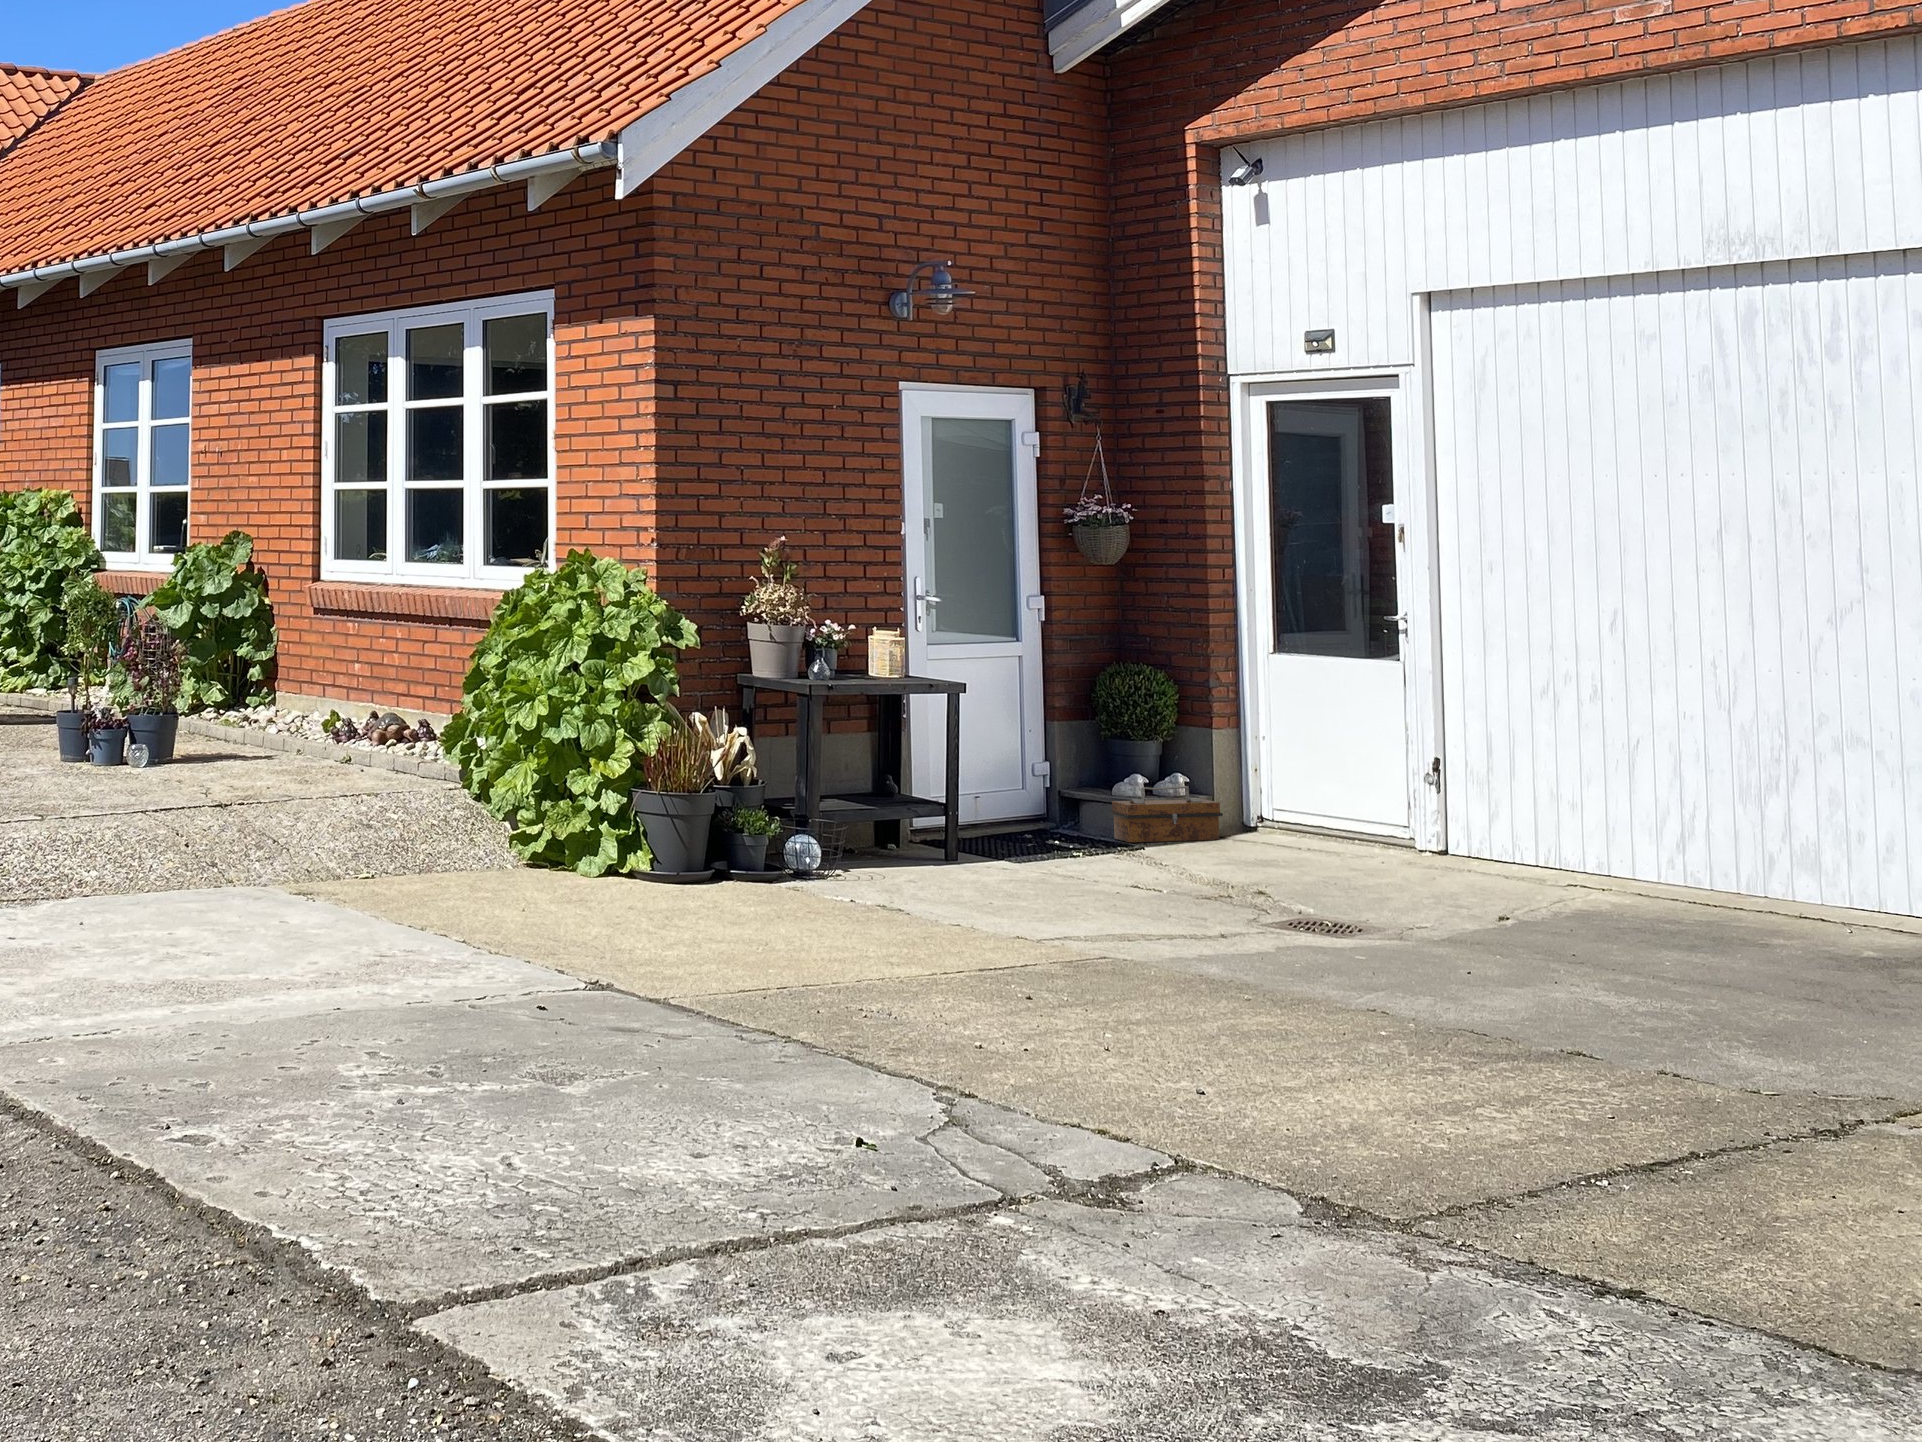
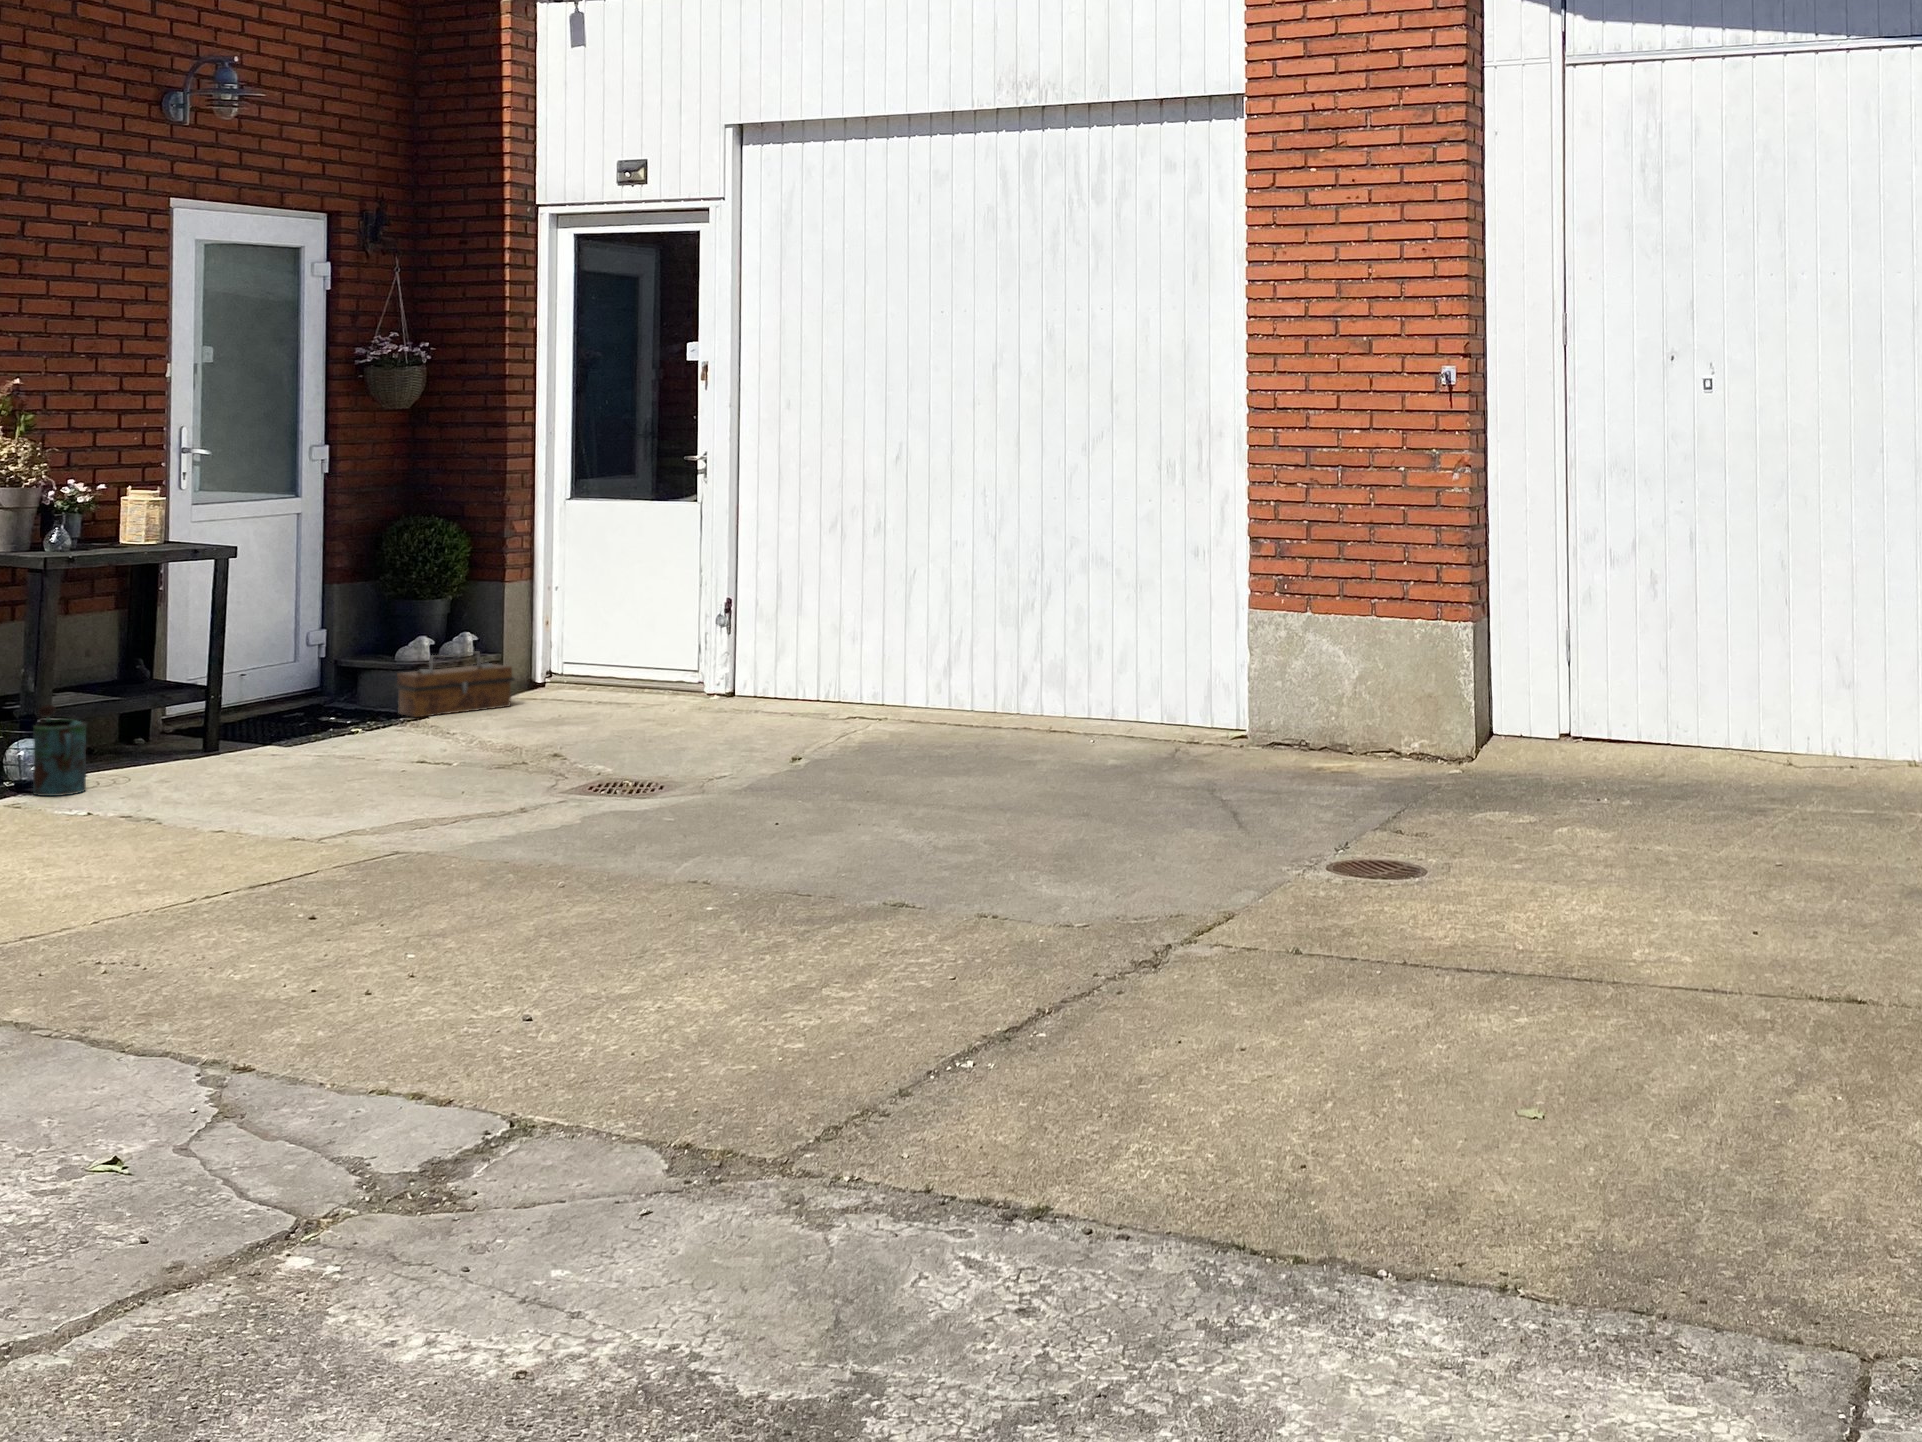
watering can: none [805,806,848,881] -> present [33,705,86,796]

